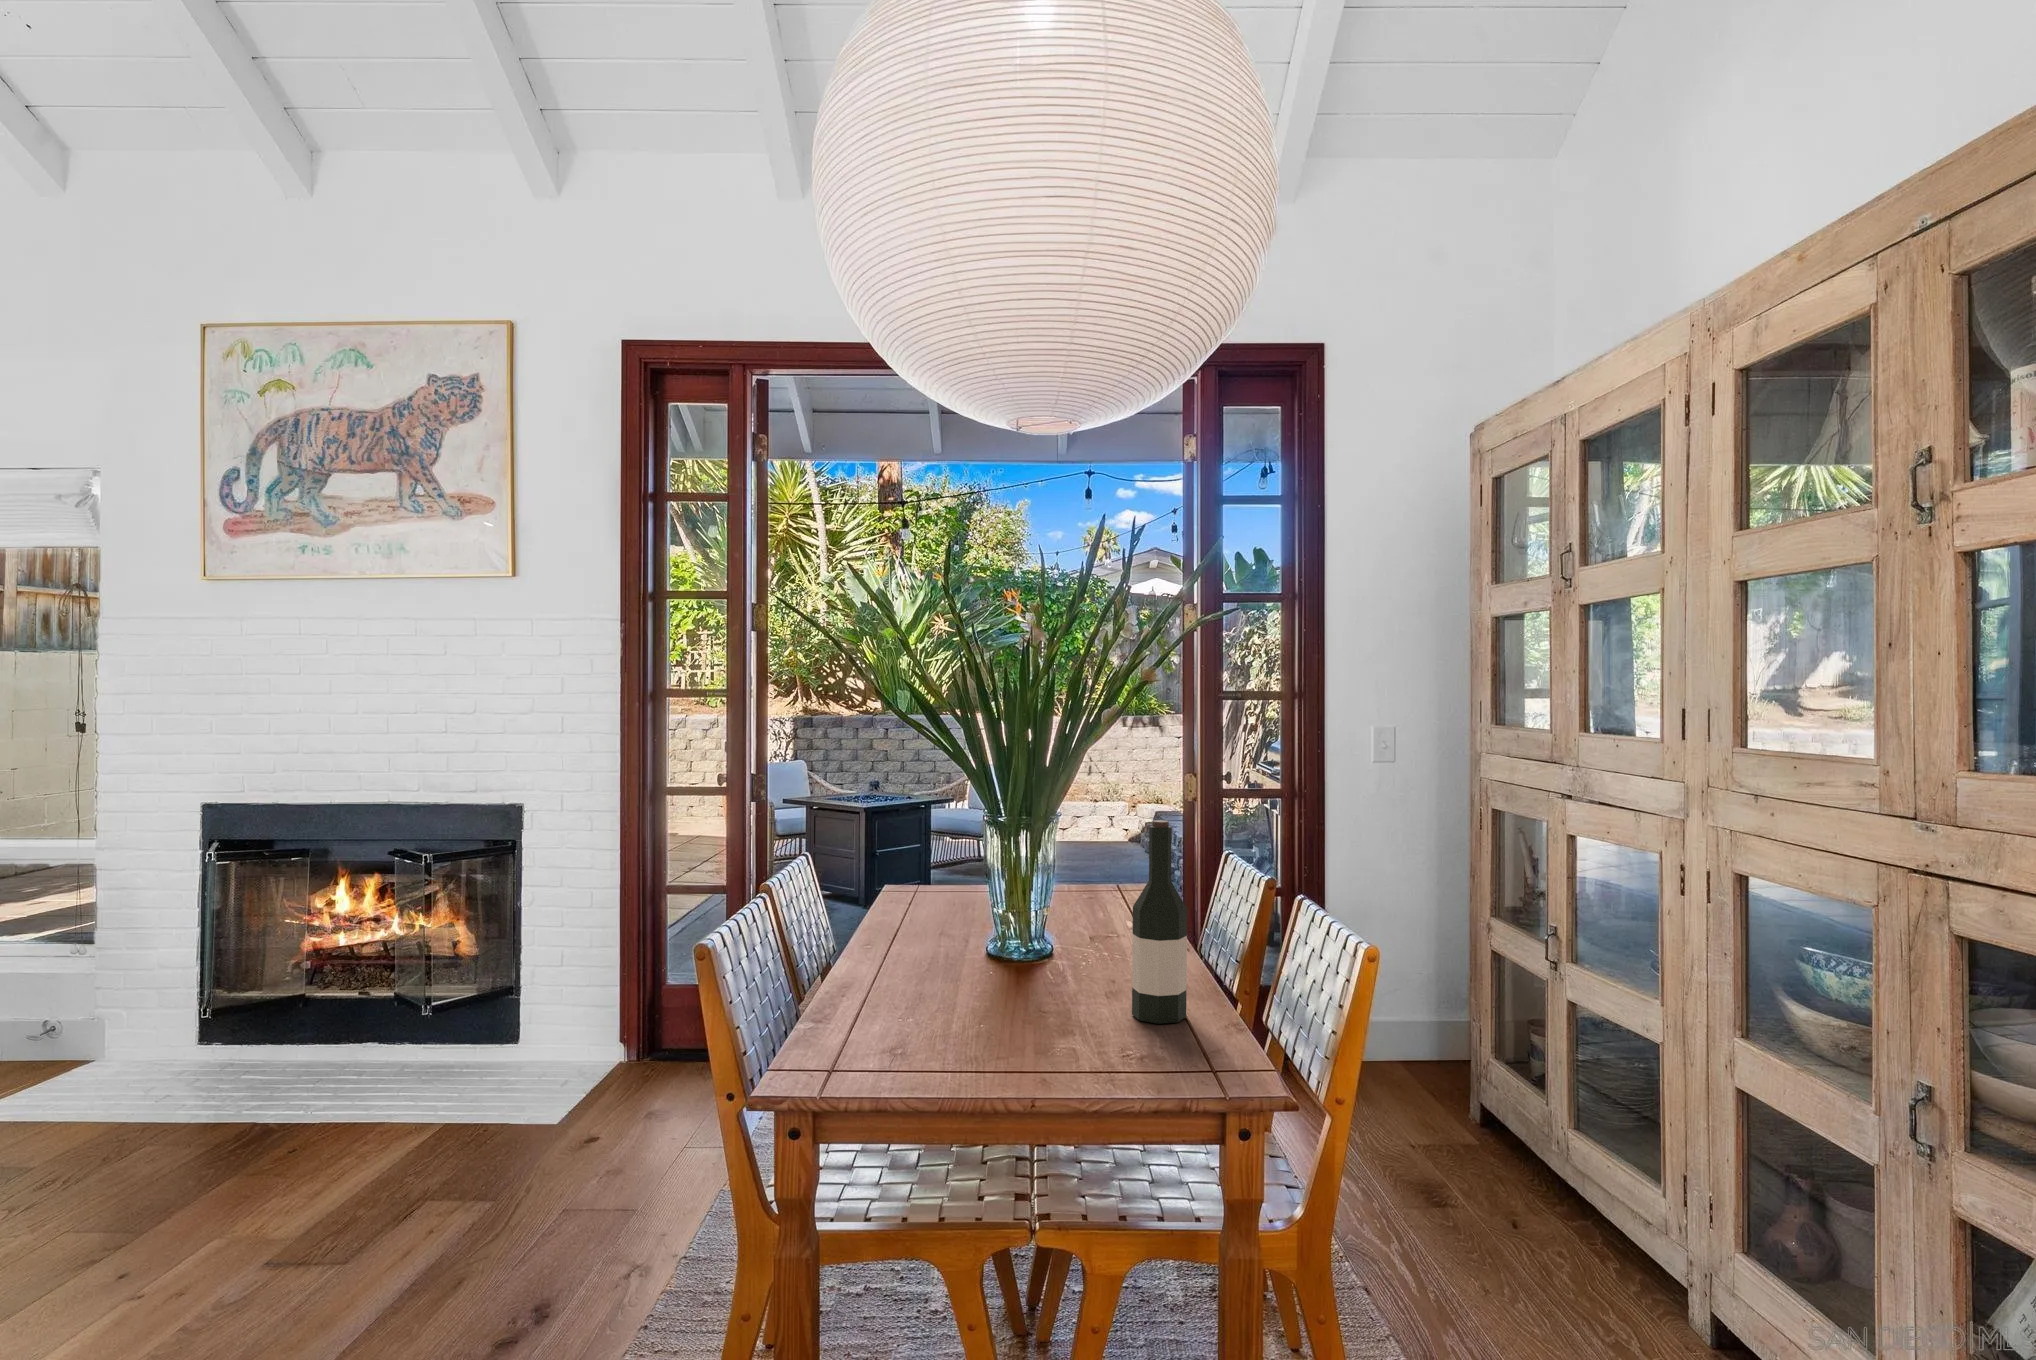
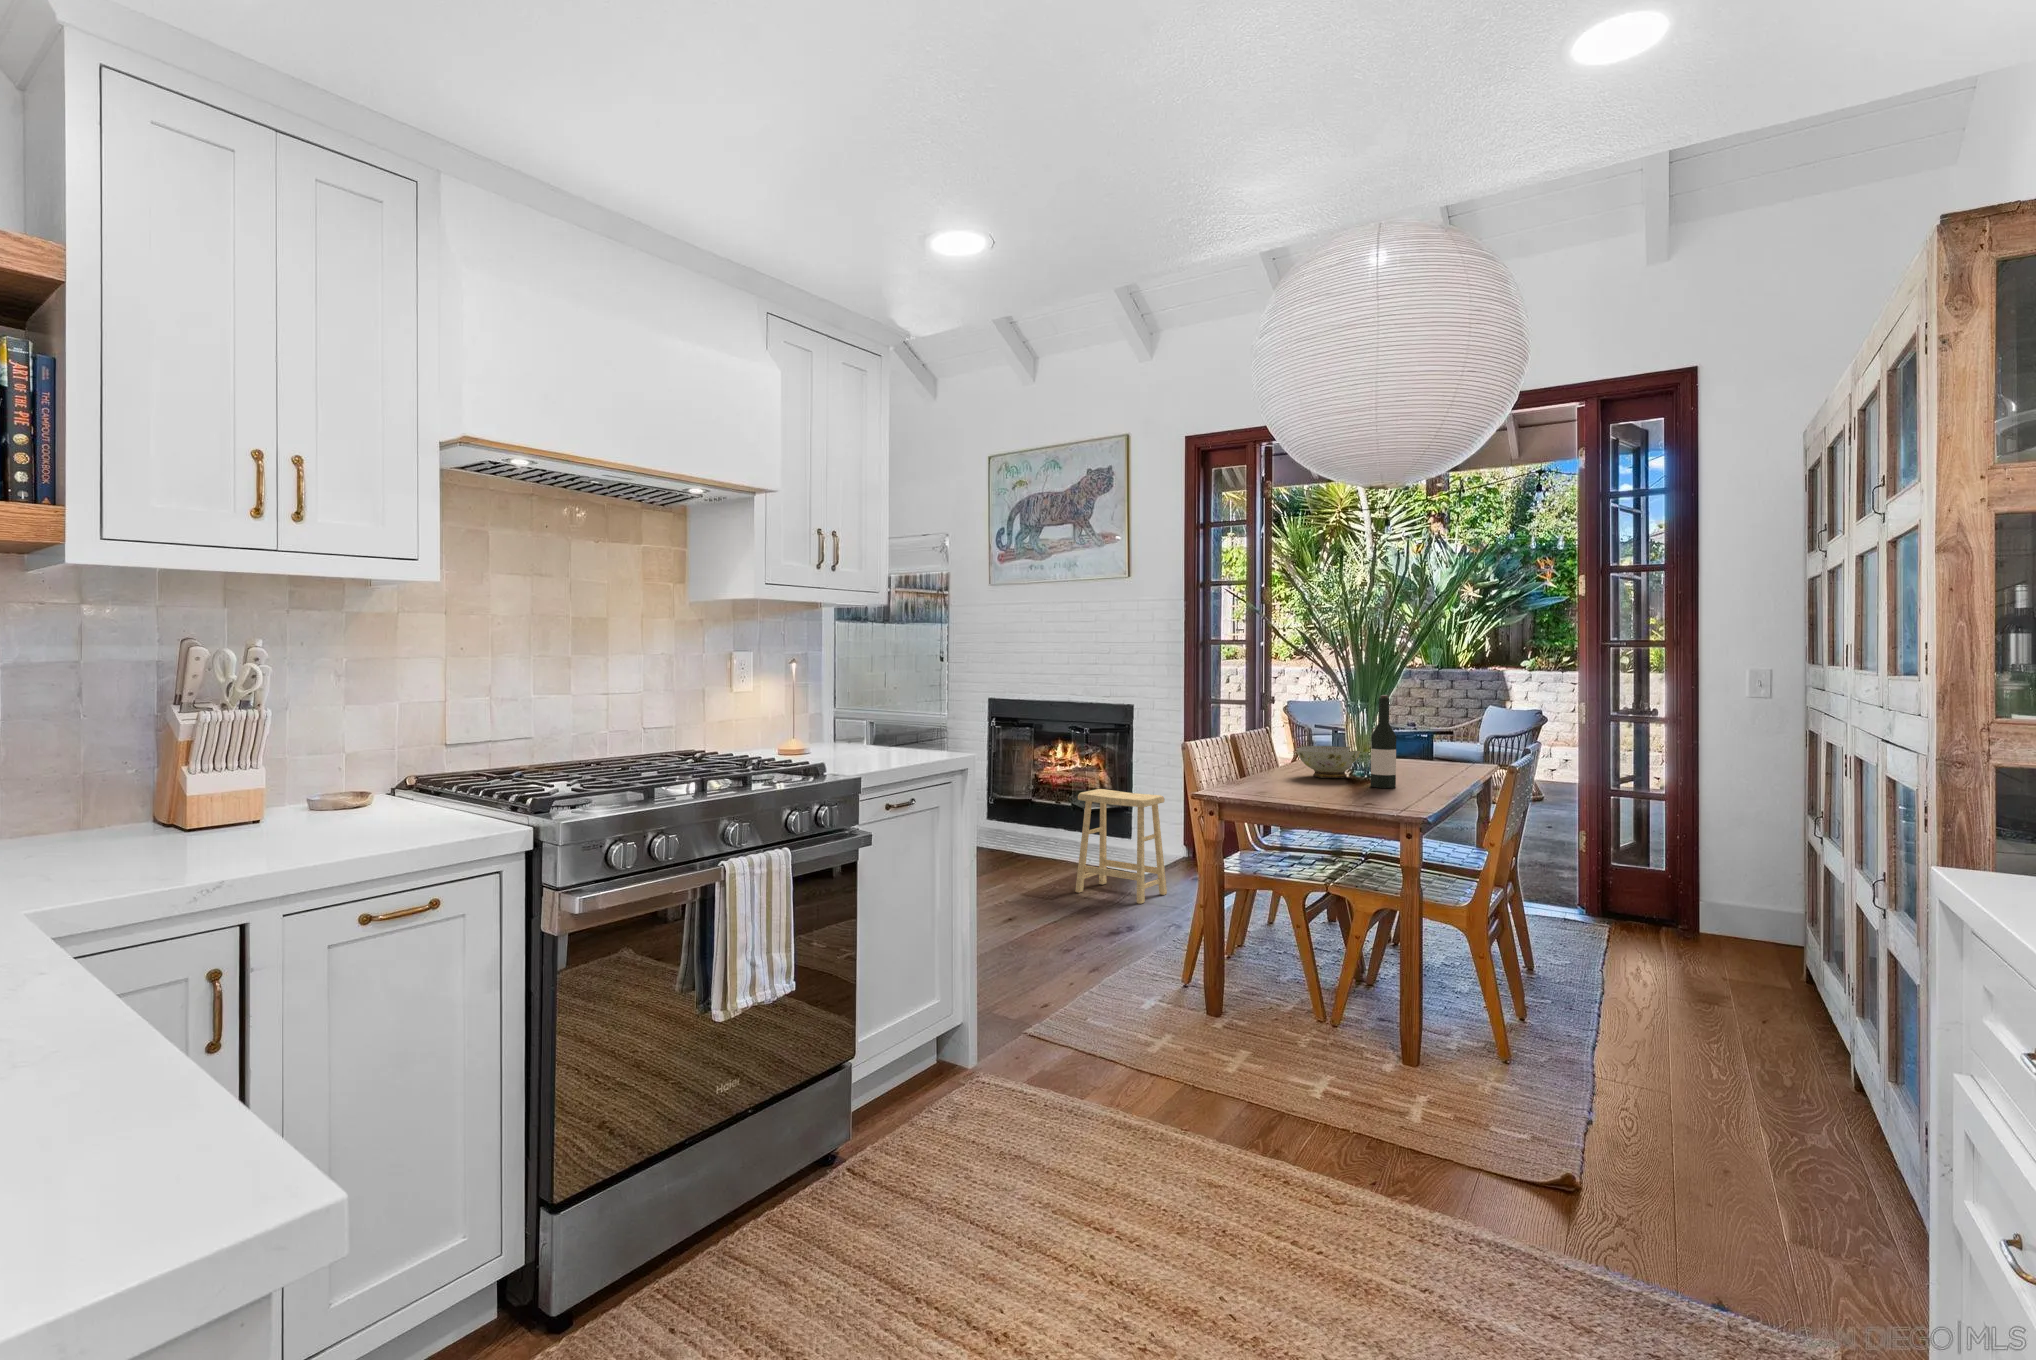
ceramic bowl: none [951,917,1087,997] -> present [1296,746,1360,778]
footstool: none [403,1001,612,1251] -> present [1075,789,1167,904]

